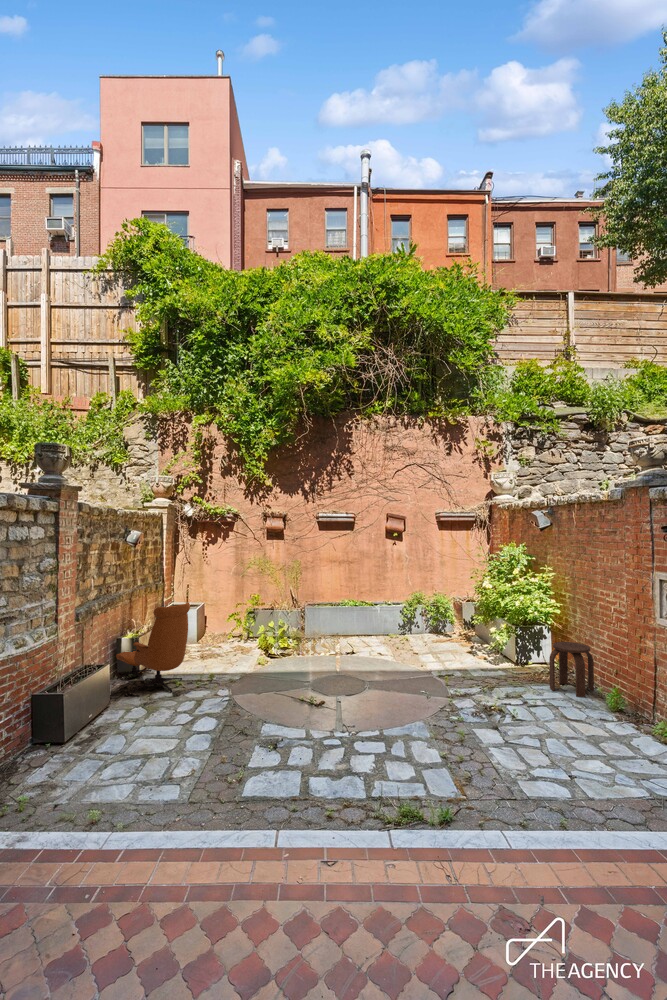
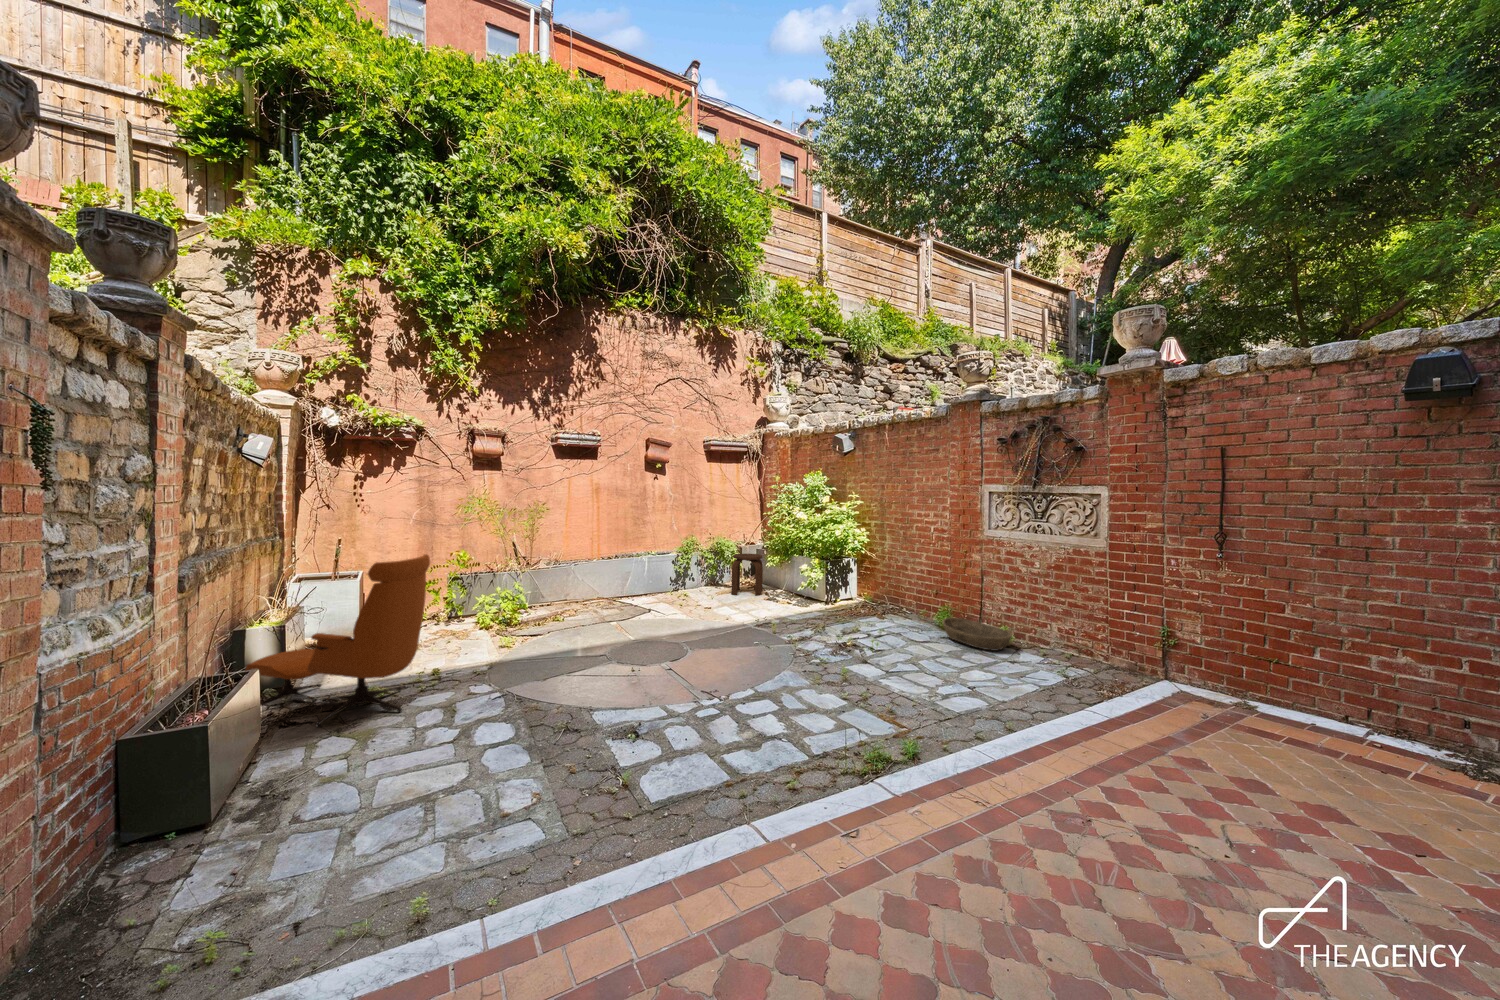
stool: present [549,642,594,697] -> present [731,554,763,596]
basket: none [580,688,638,726] -> present [943,618,1012,651]

